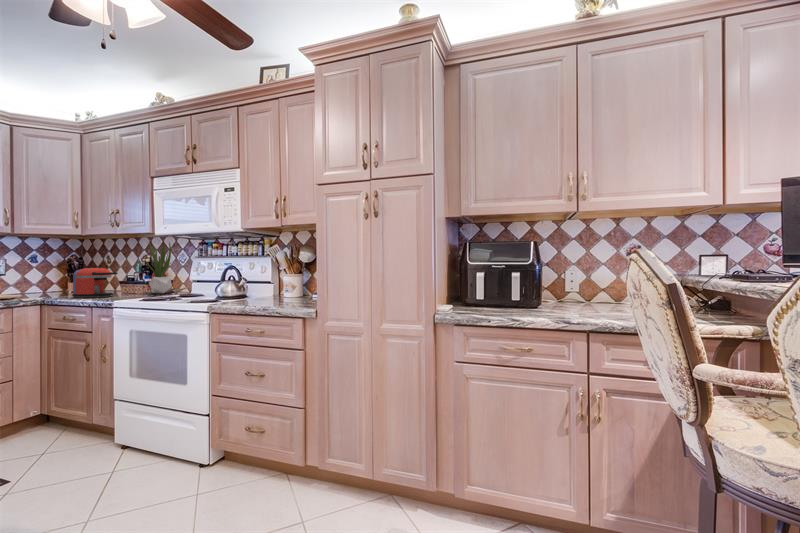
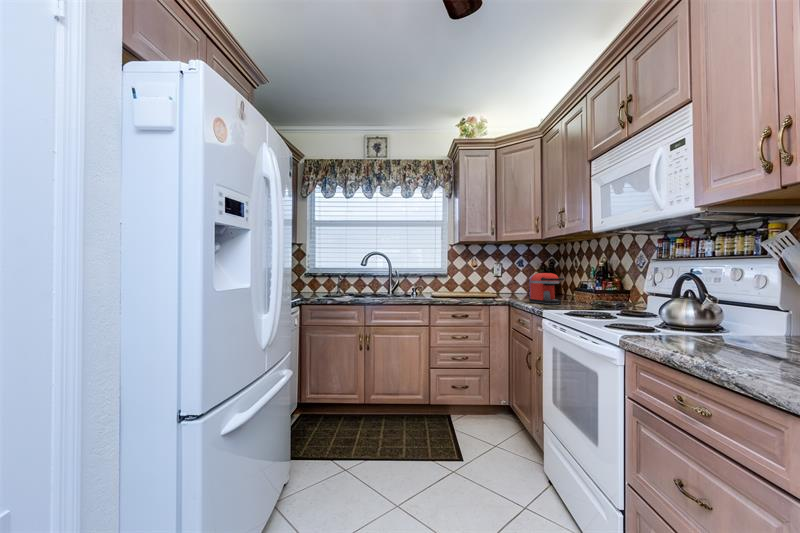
potted plant: present [146,242,172,293] -> none [593,240,628,306]

